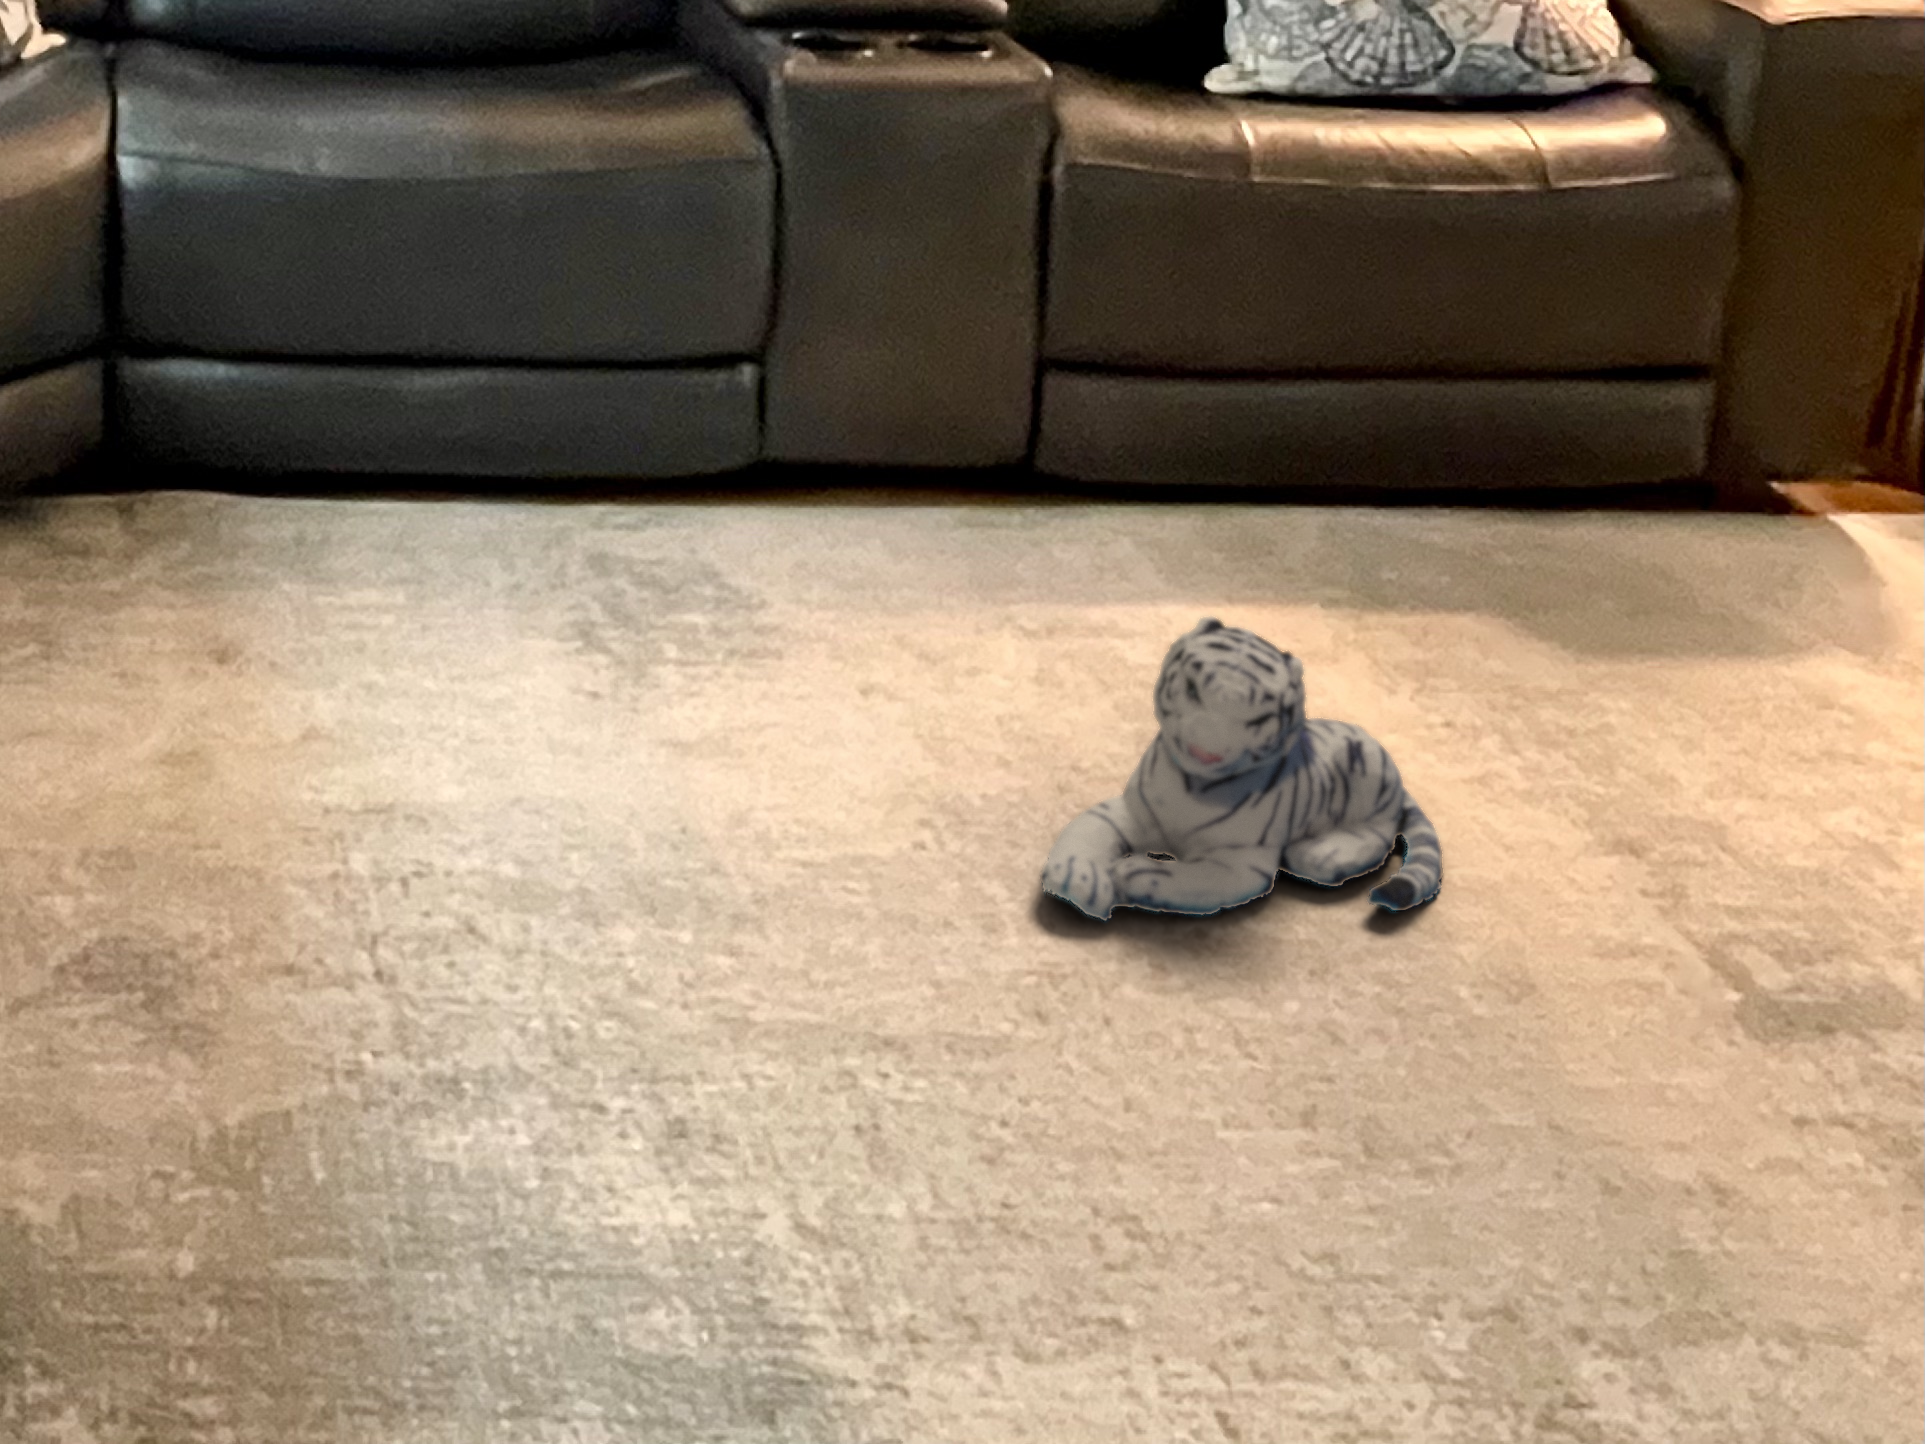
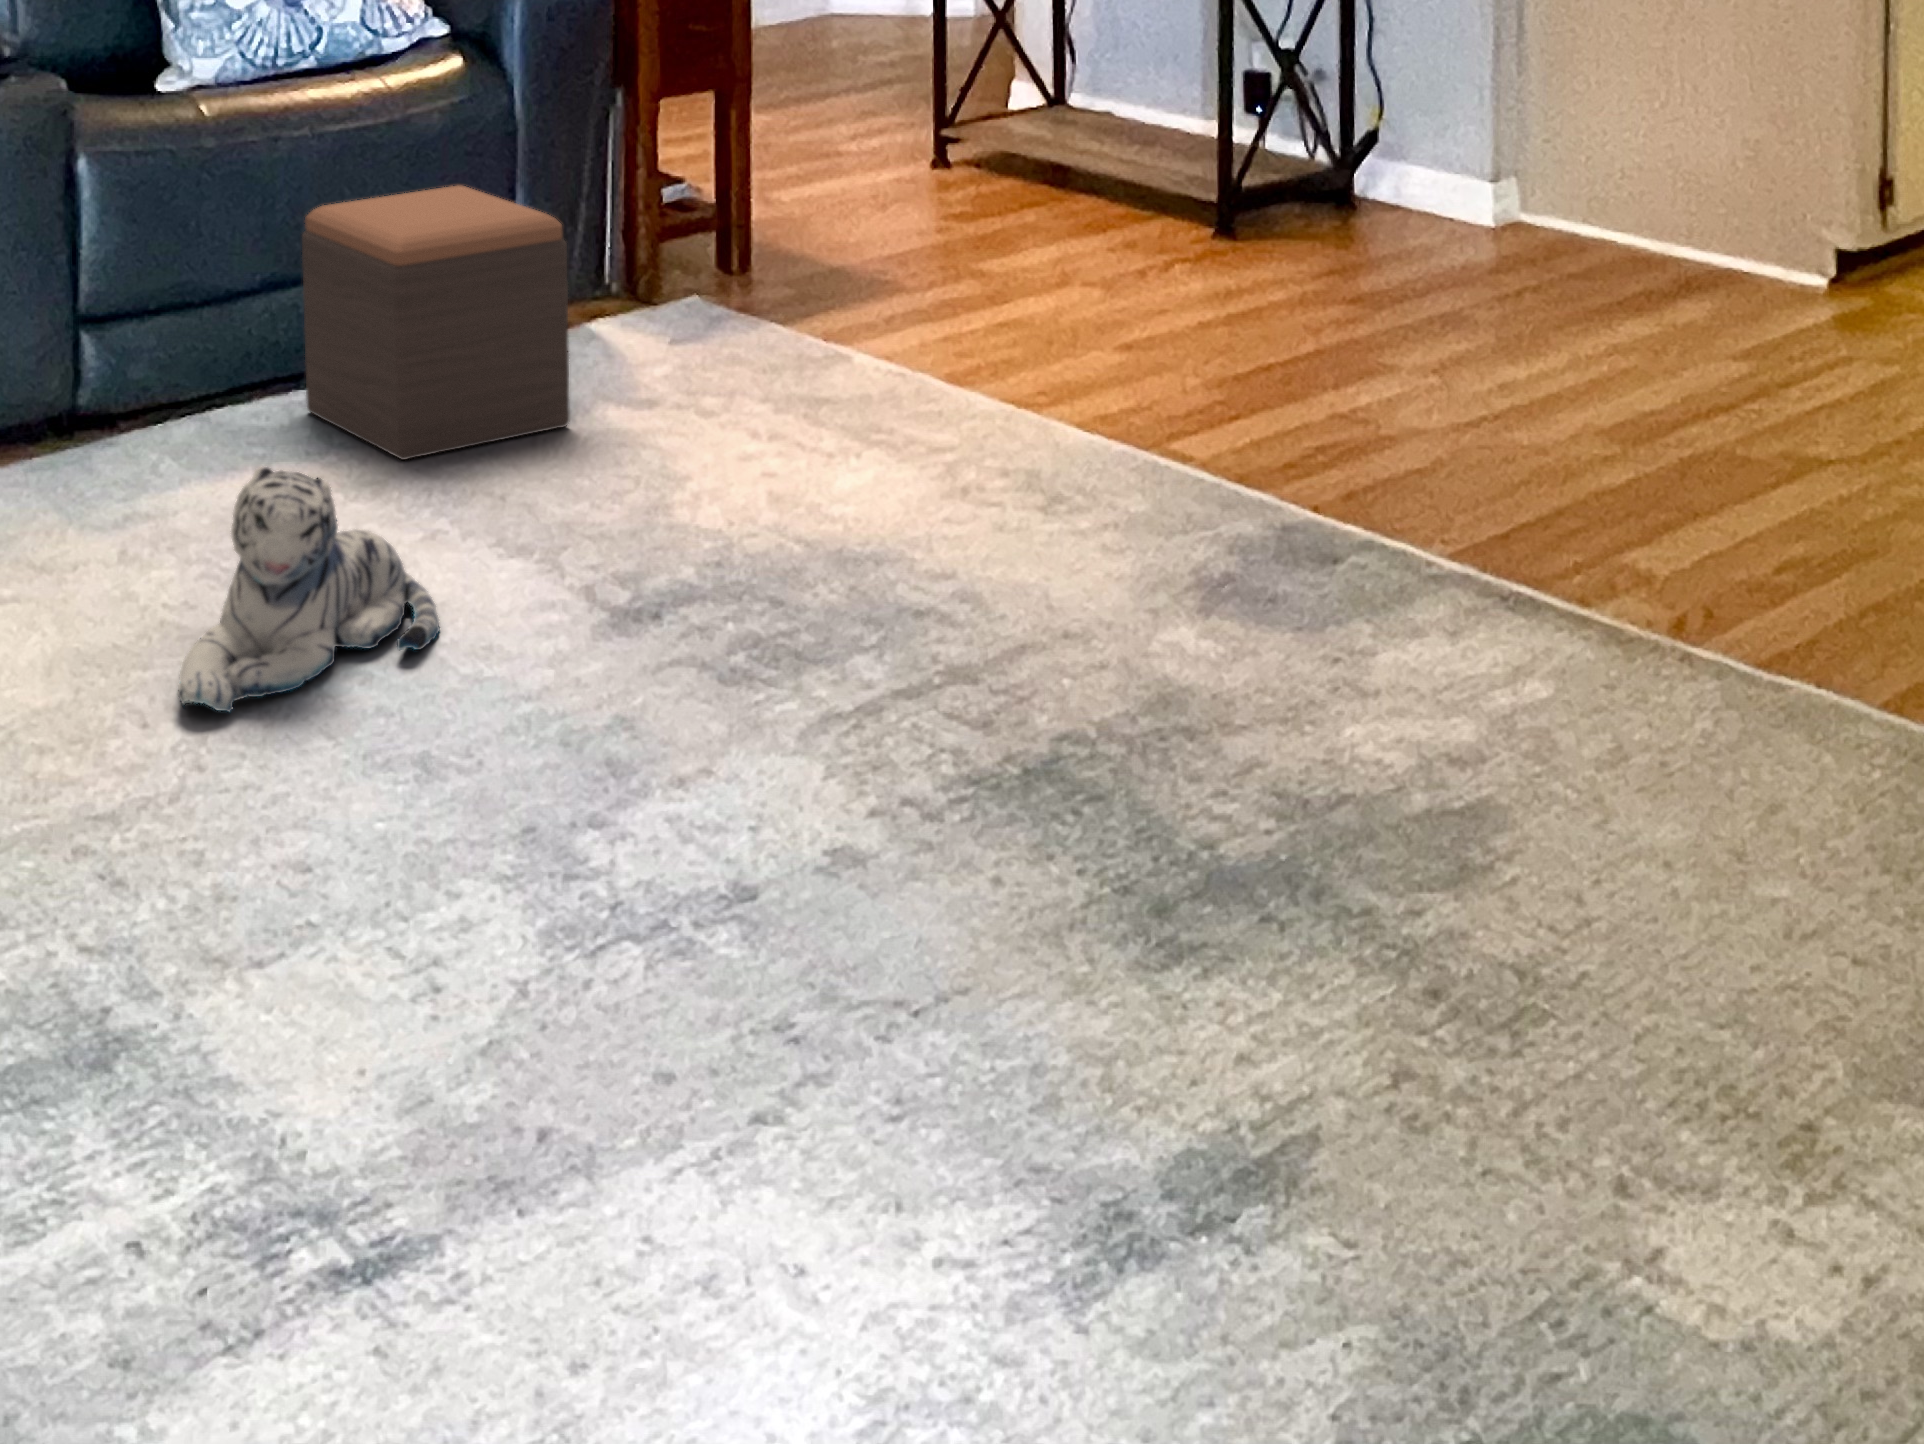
footstool: none [1336,269,1759,632] -> present [302,186,570,460]

